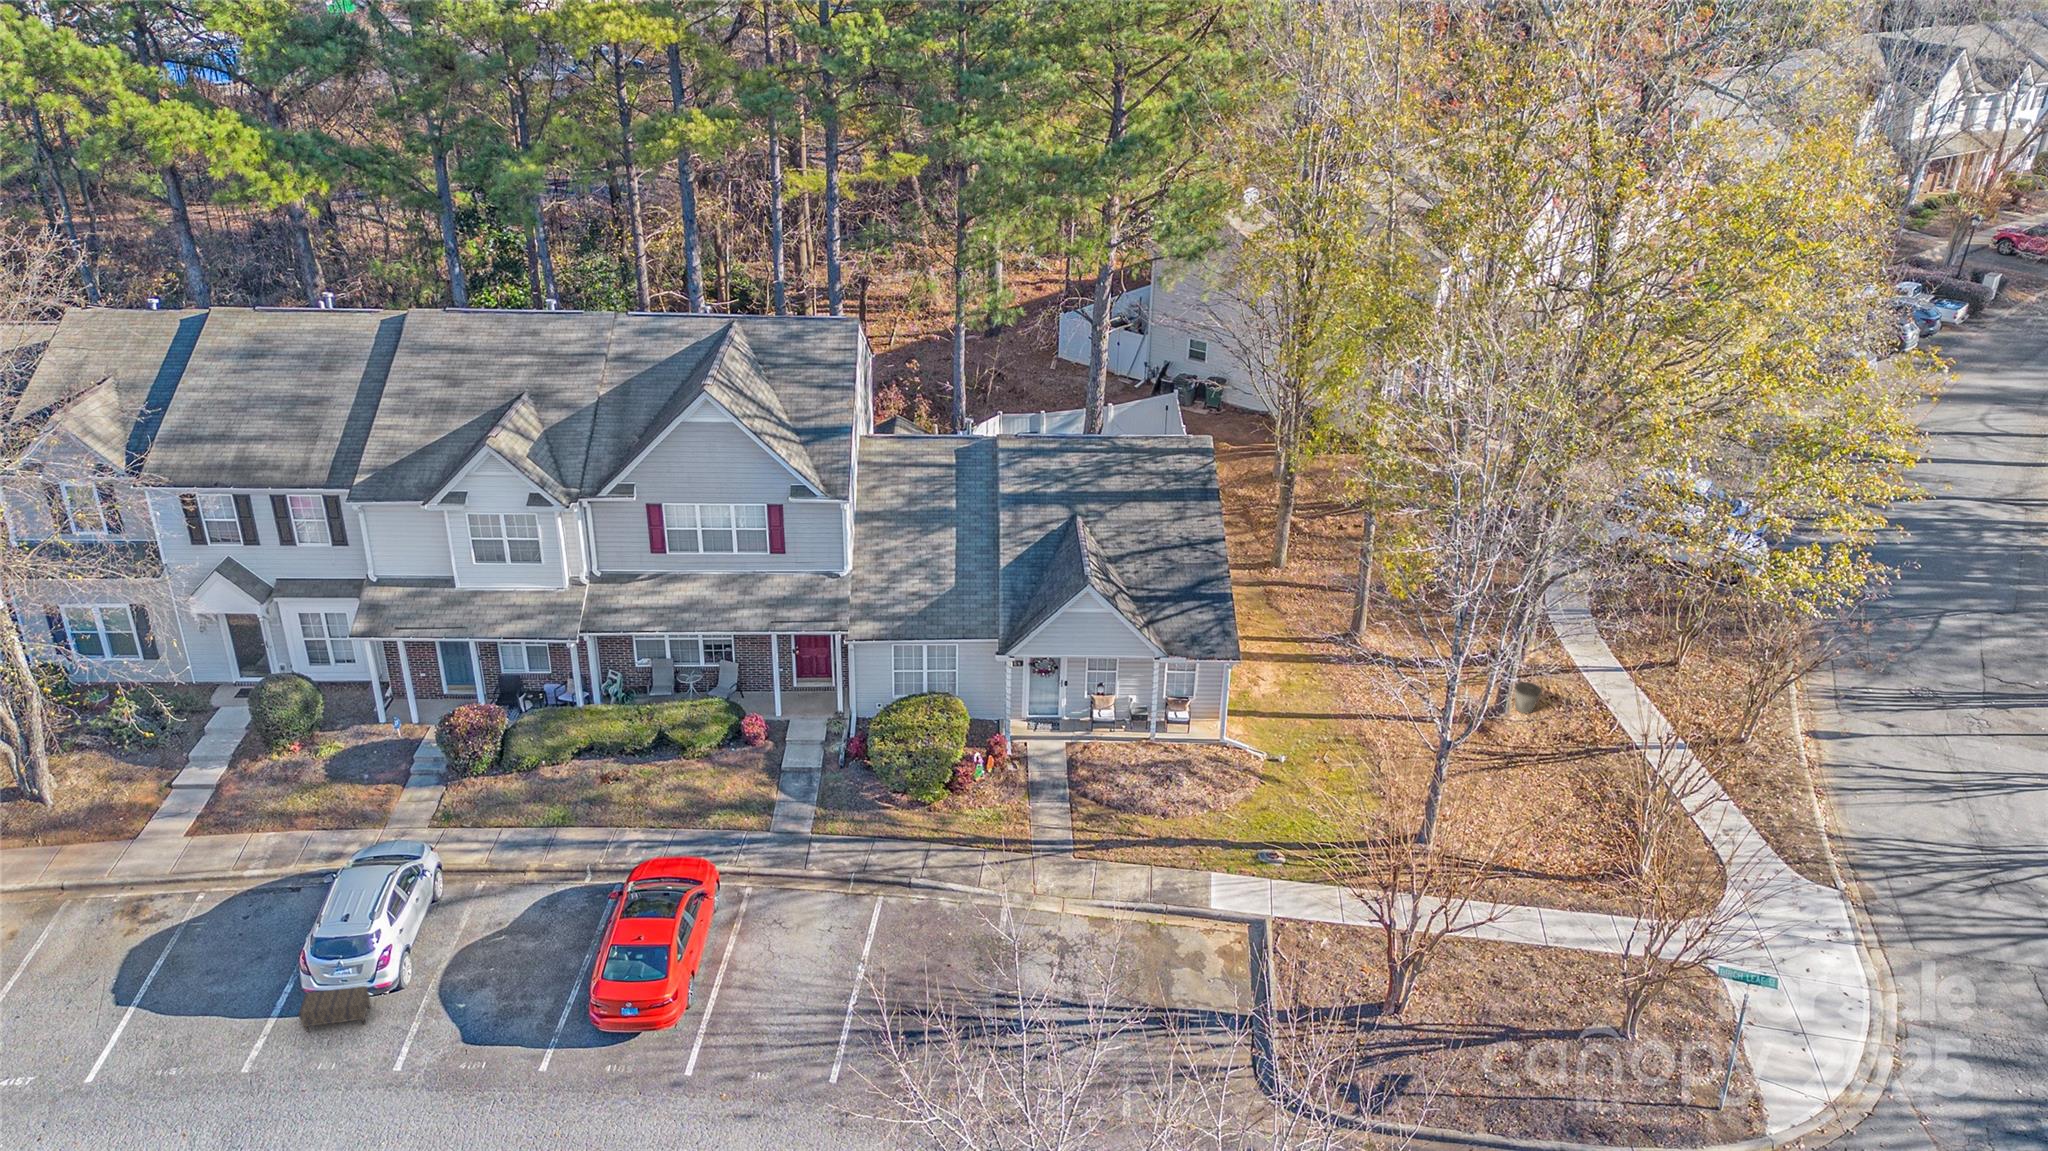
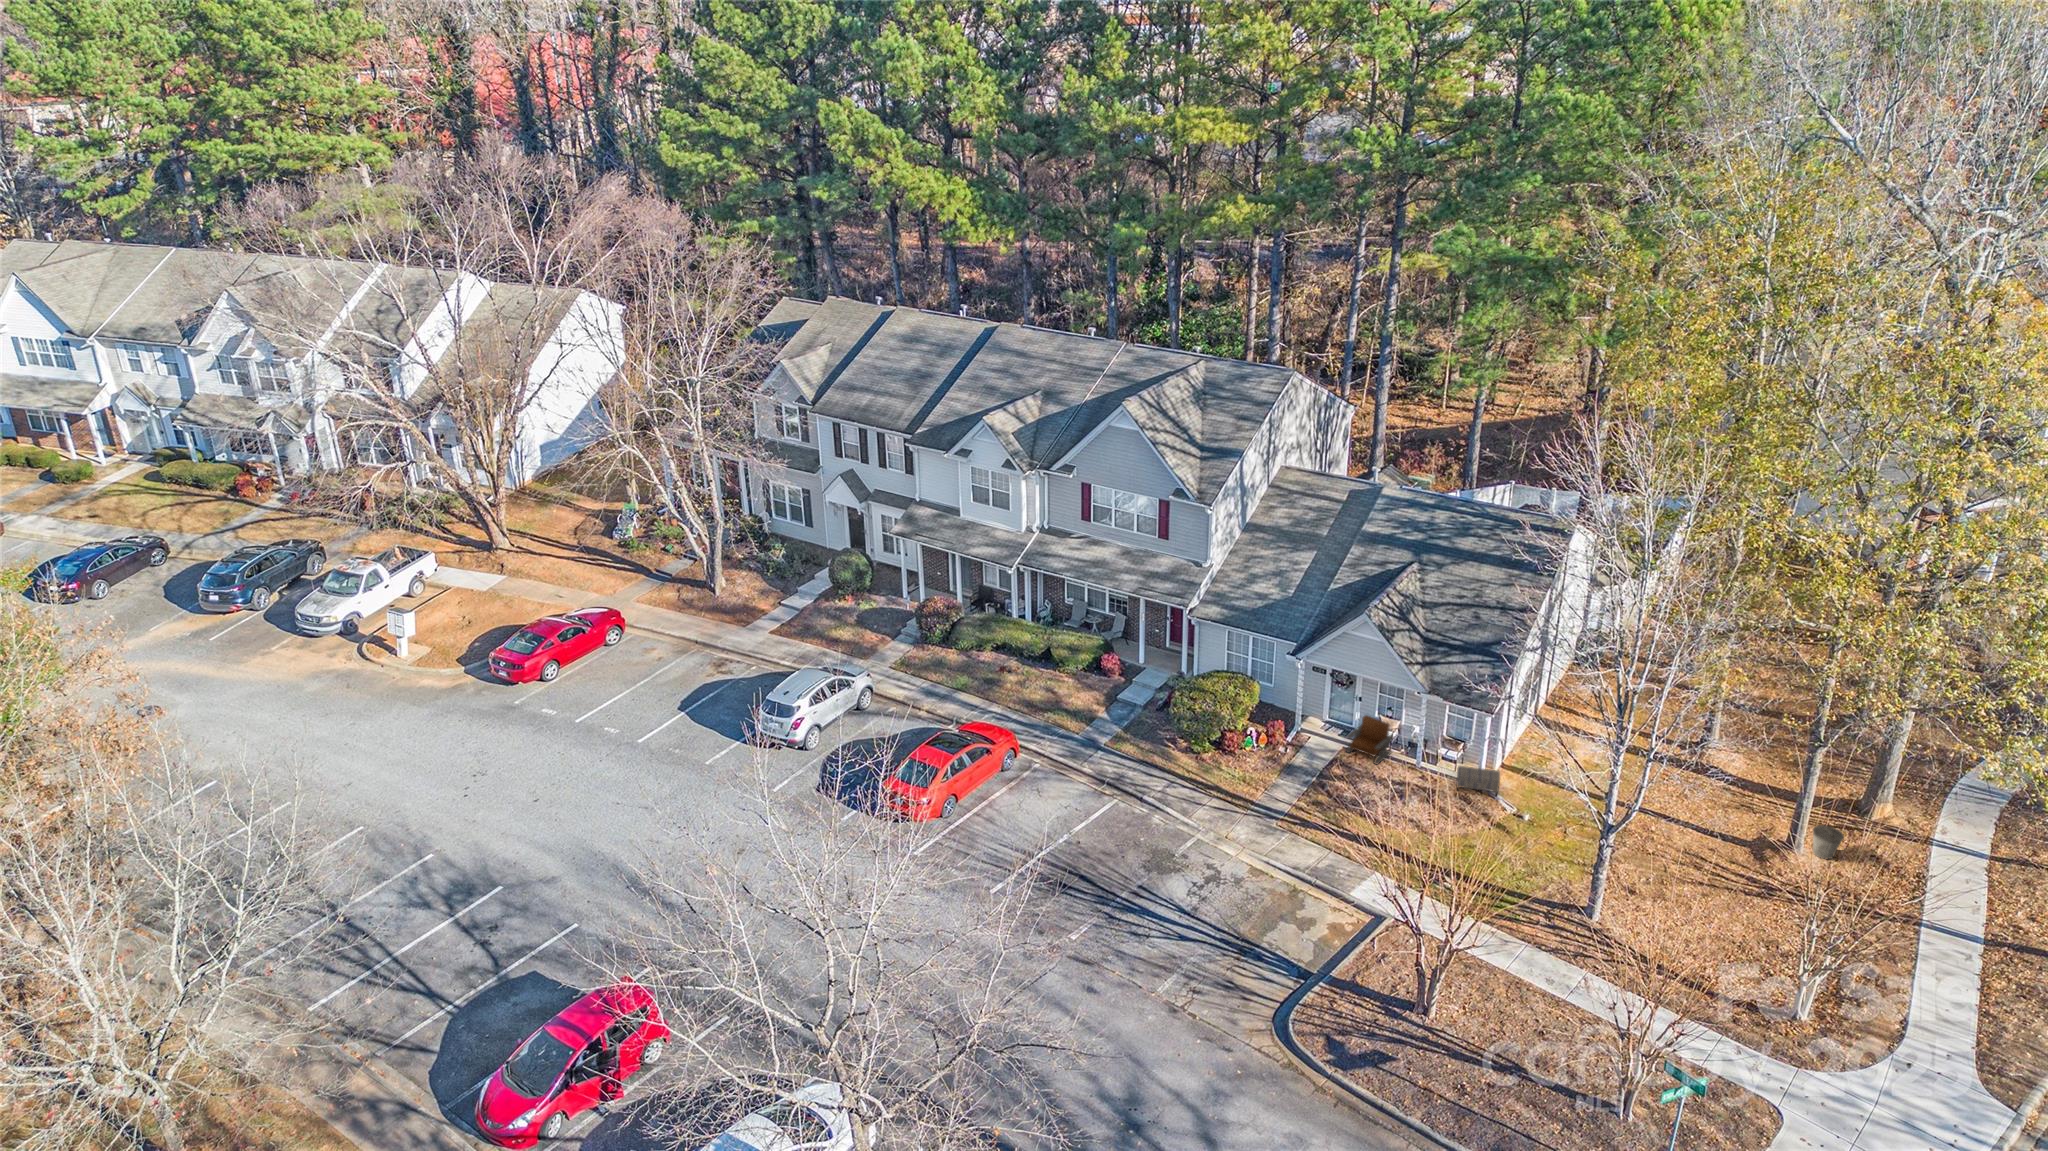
lounge chair: none [1079,701,1123,752] -> present [1346,715,1394,764]
bench: present [298,986,370,1032] -> present [1457,766,1500,795]

